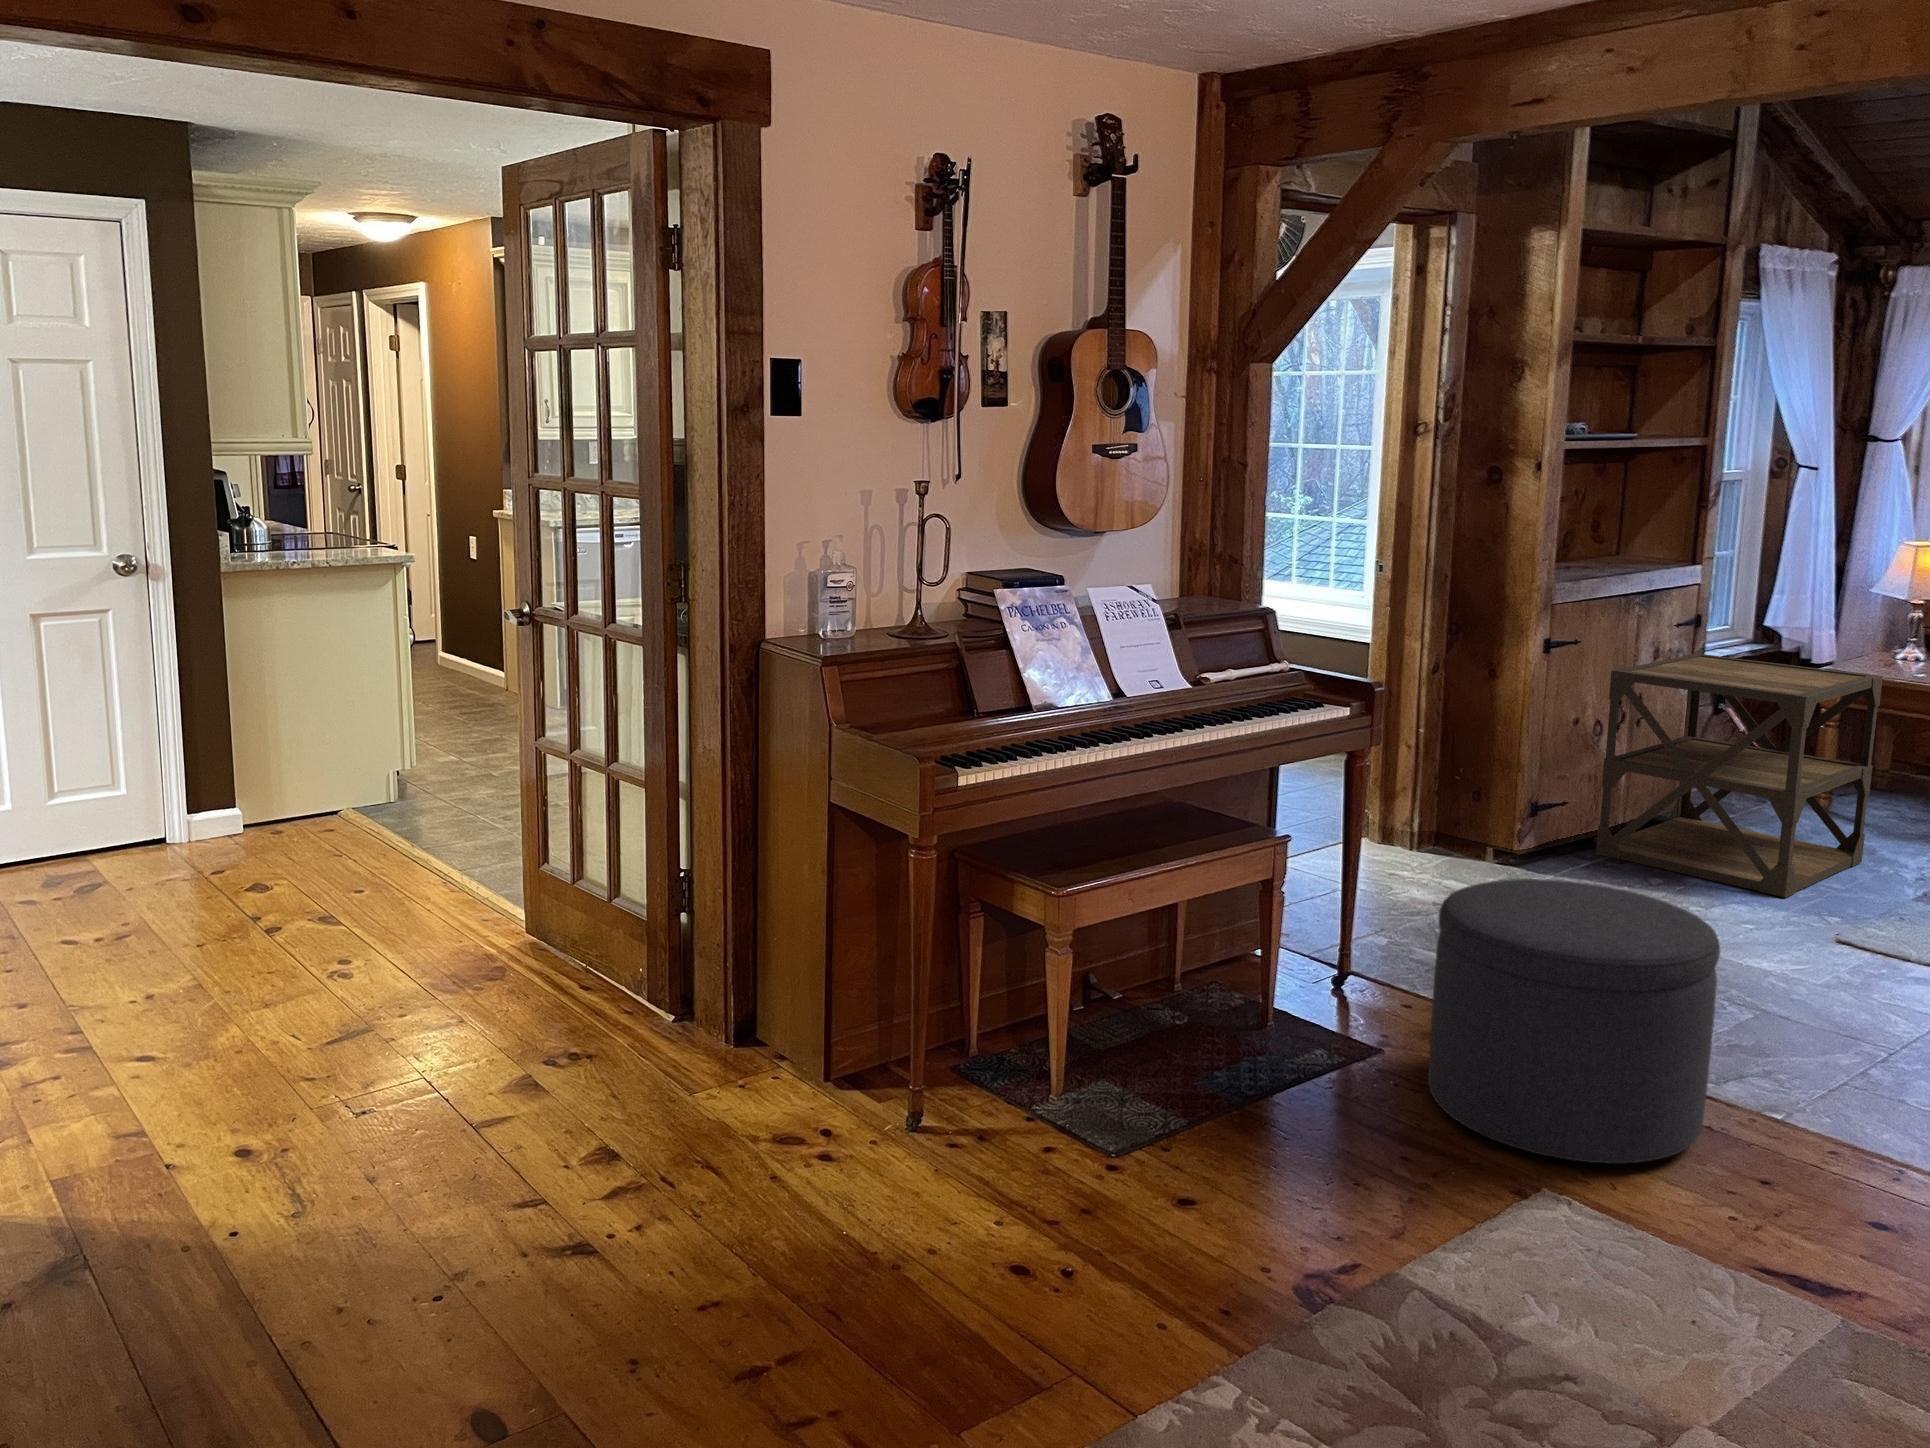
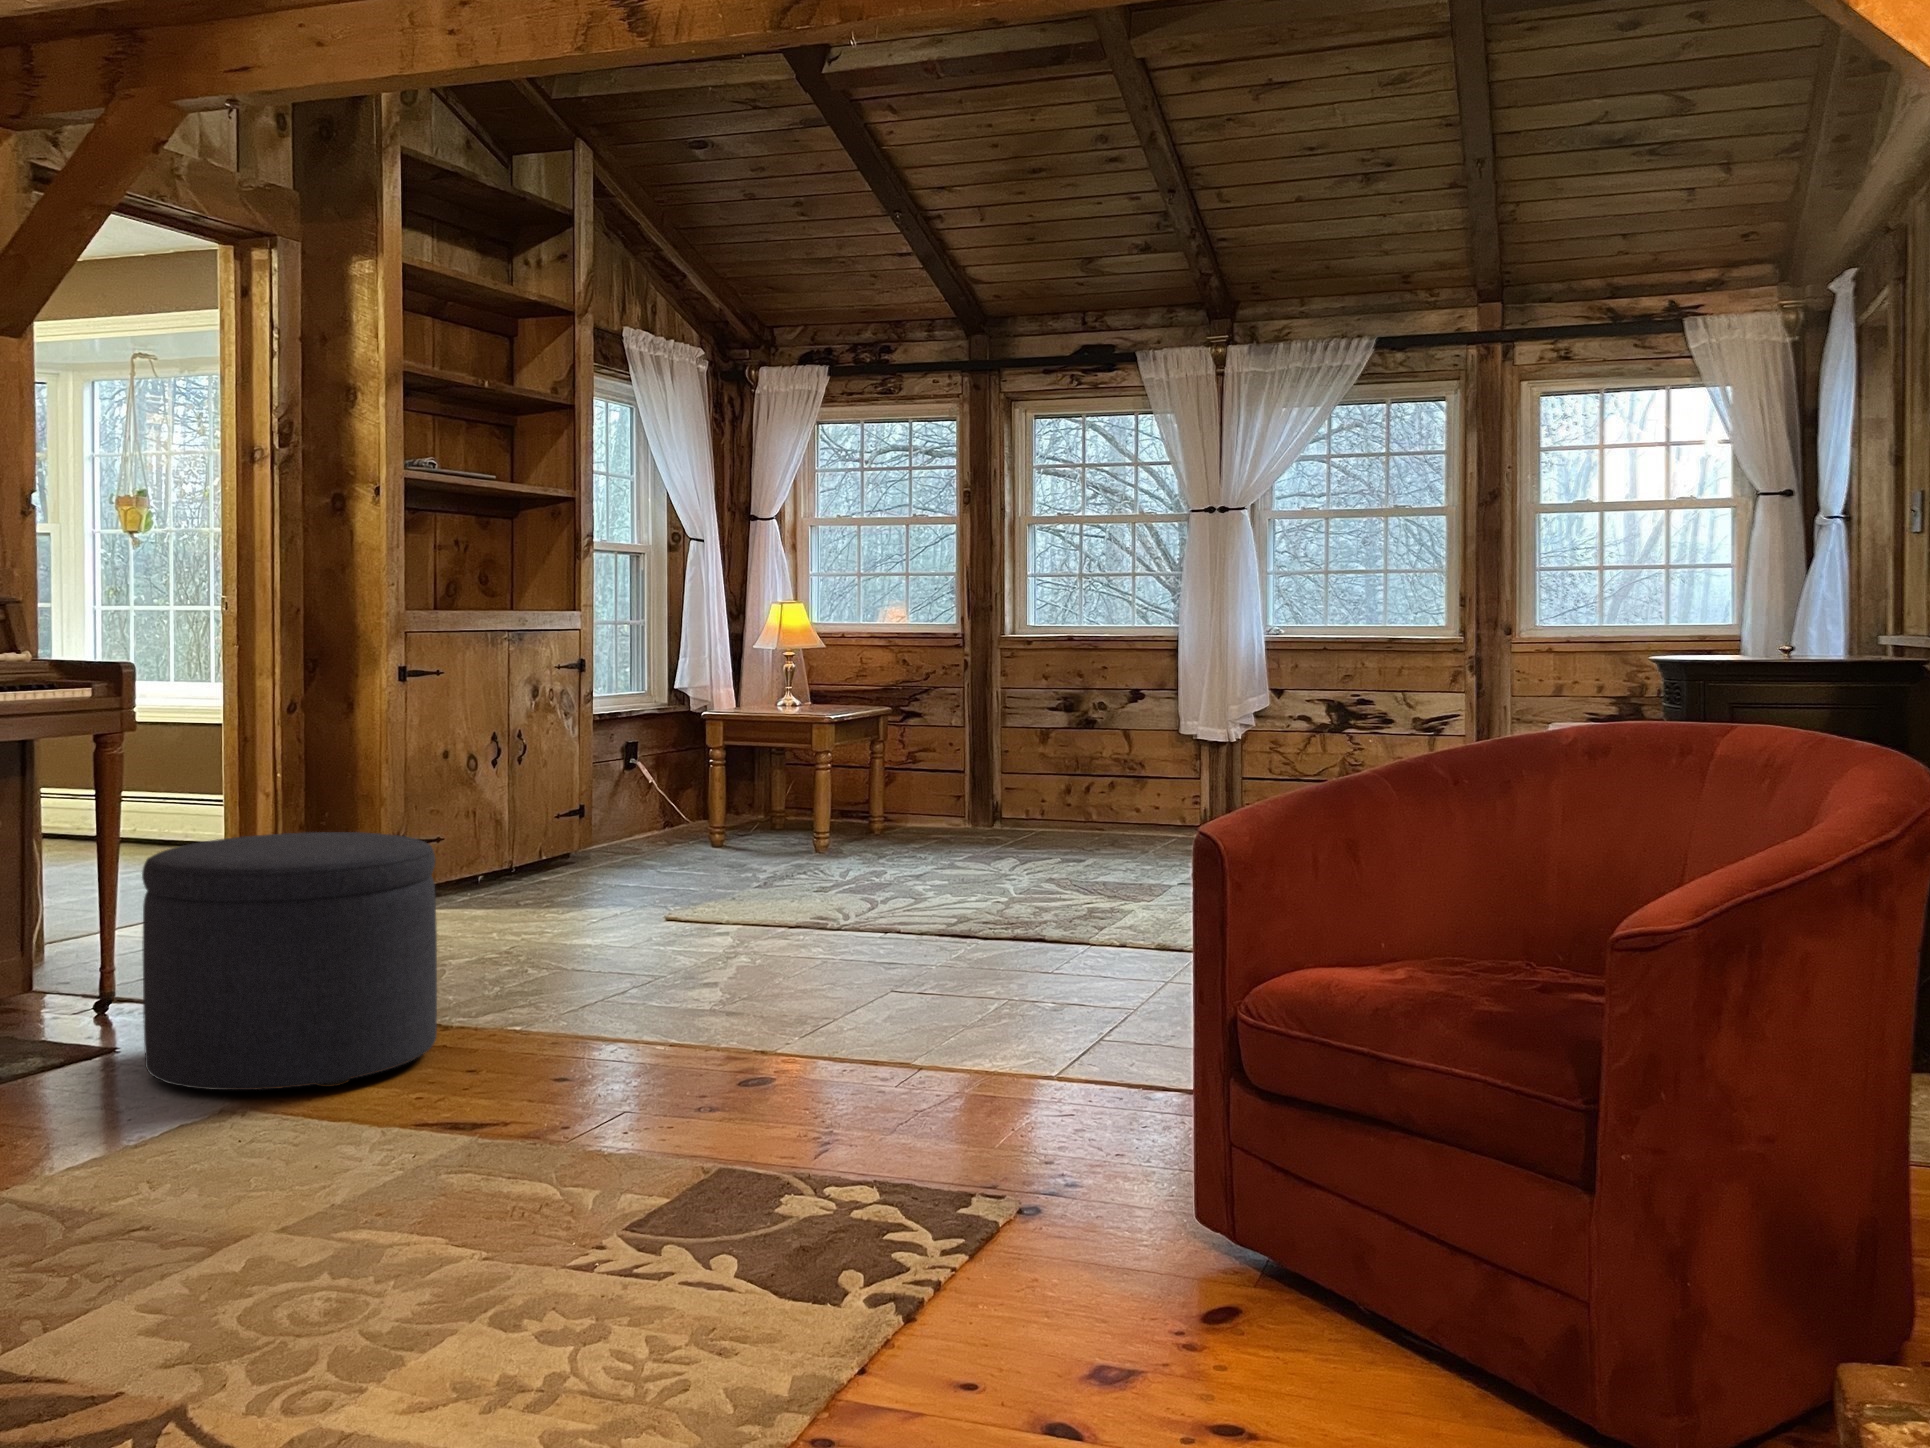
side table: present [1596,653,1883,897] -> none [478,695,727,900]

